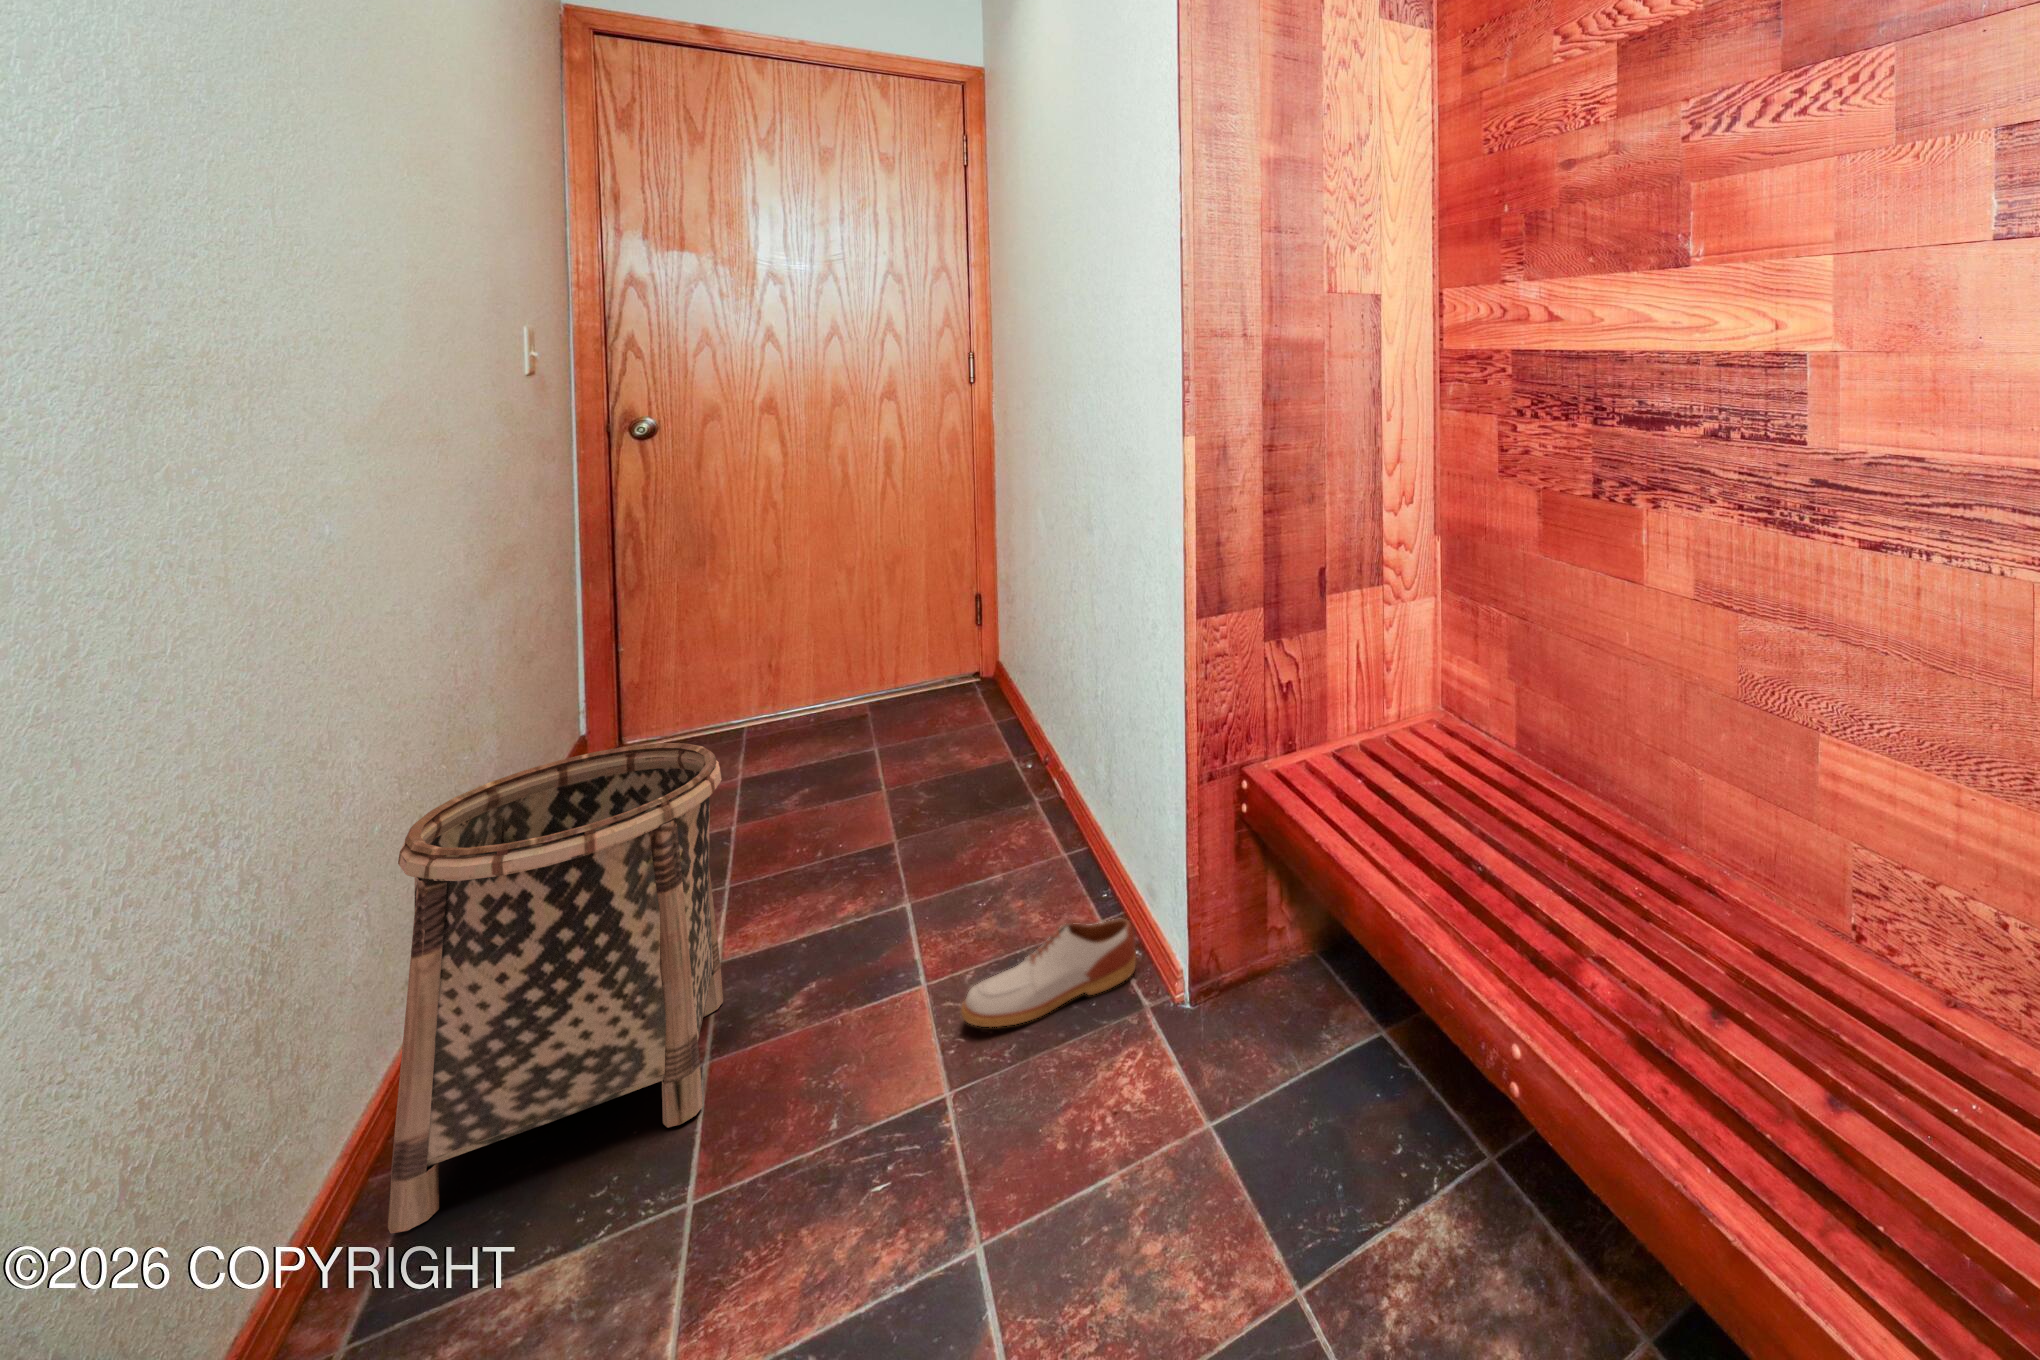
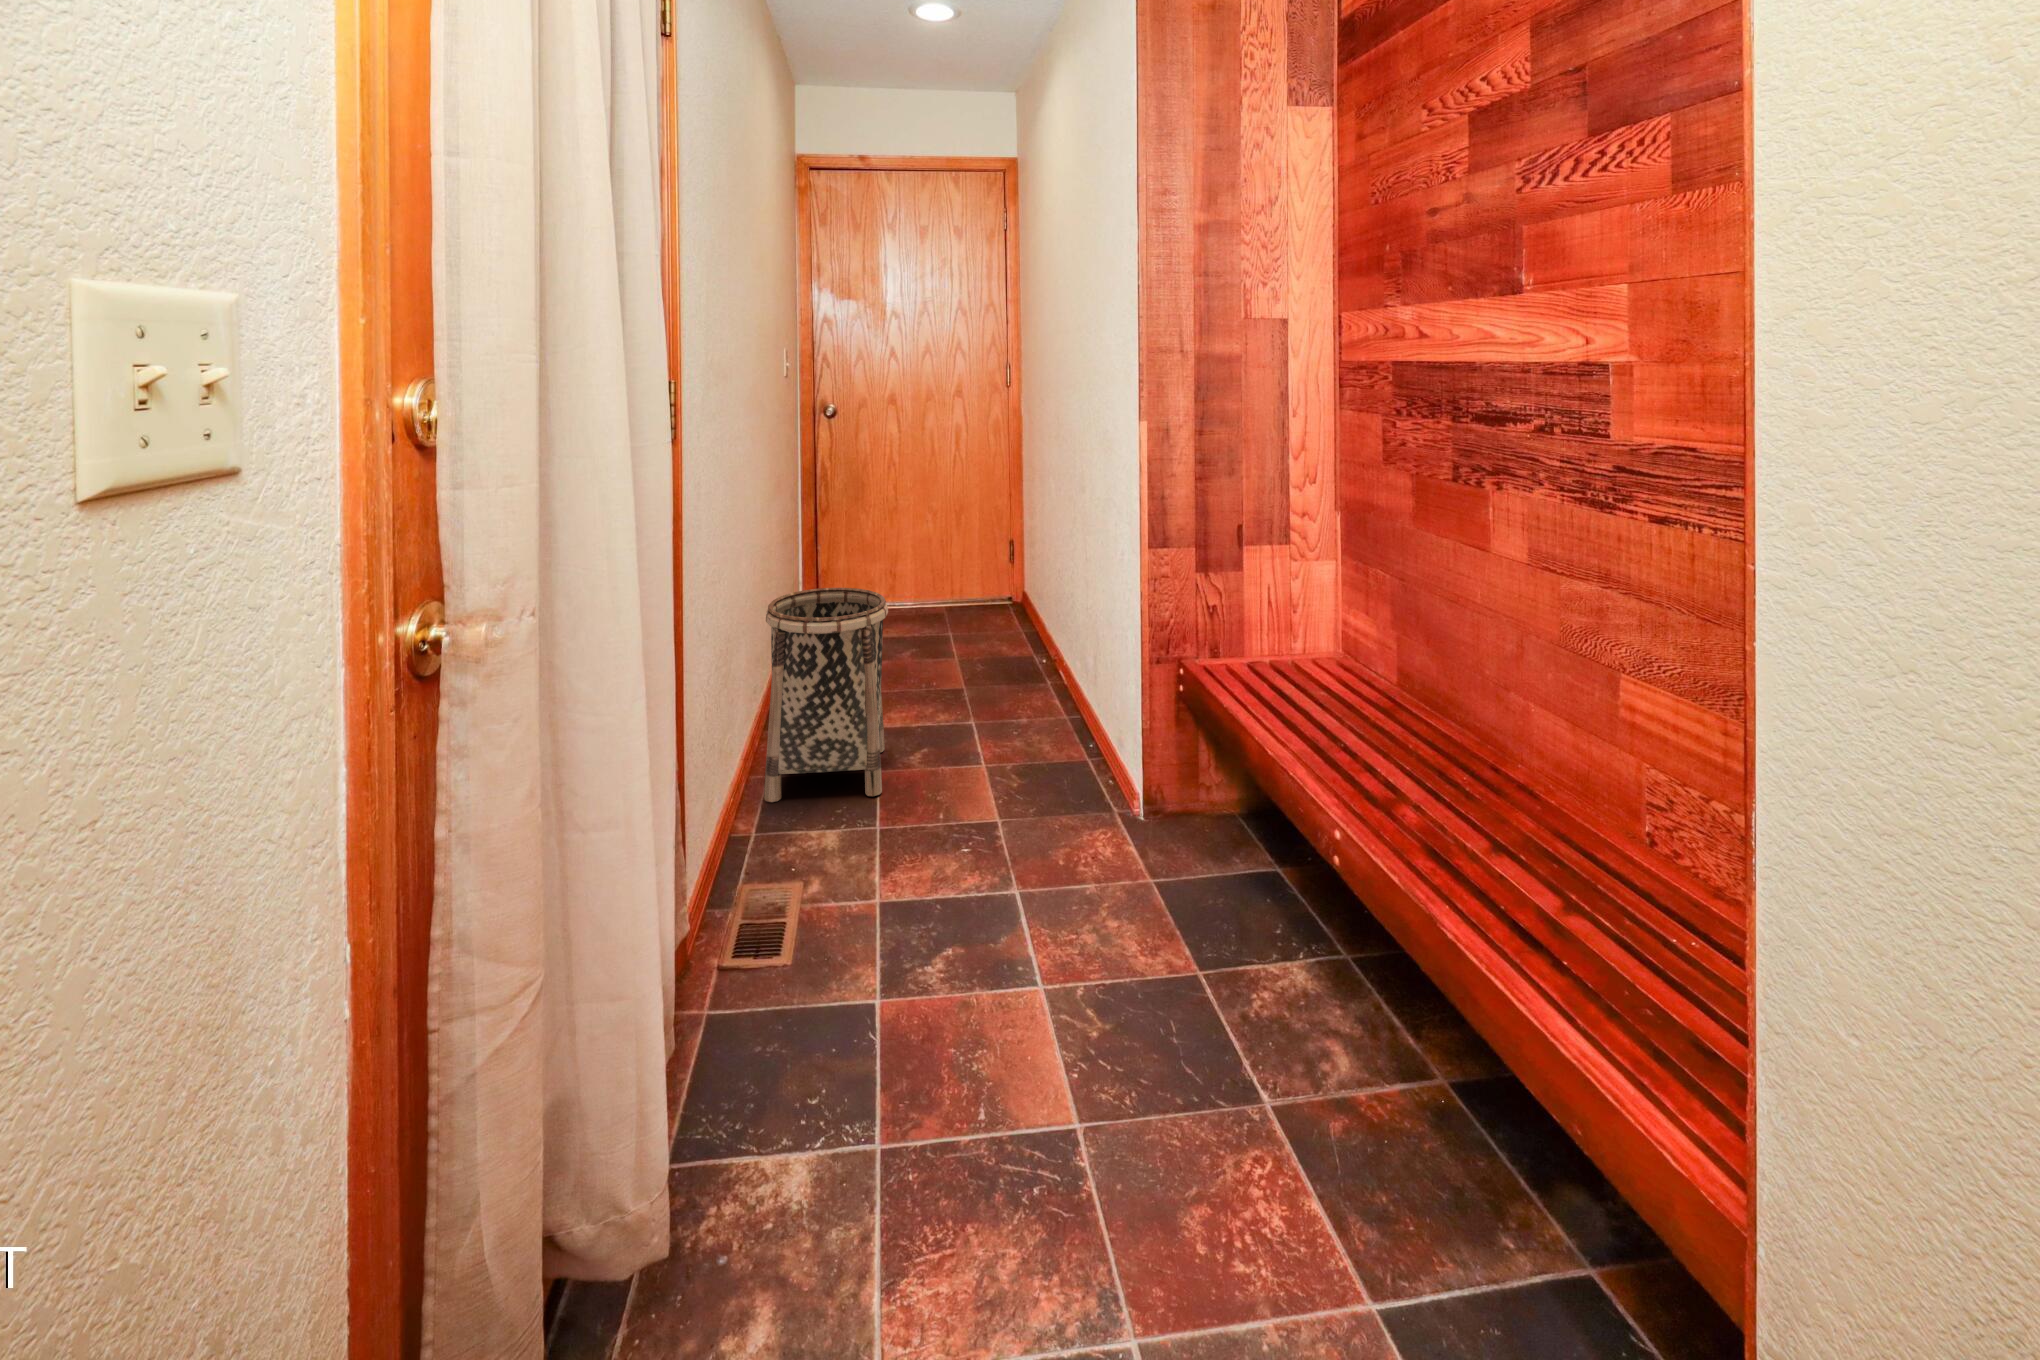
shoe: present [961,919,1136,1027] -> none [1007,749,1111,802]

